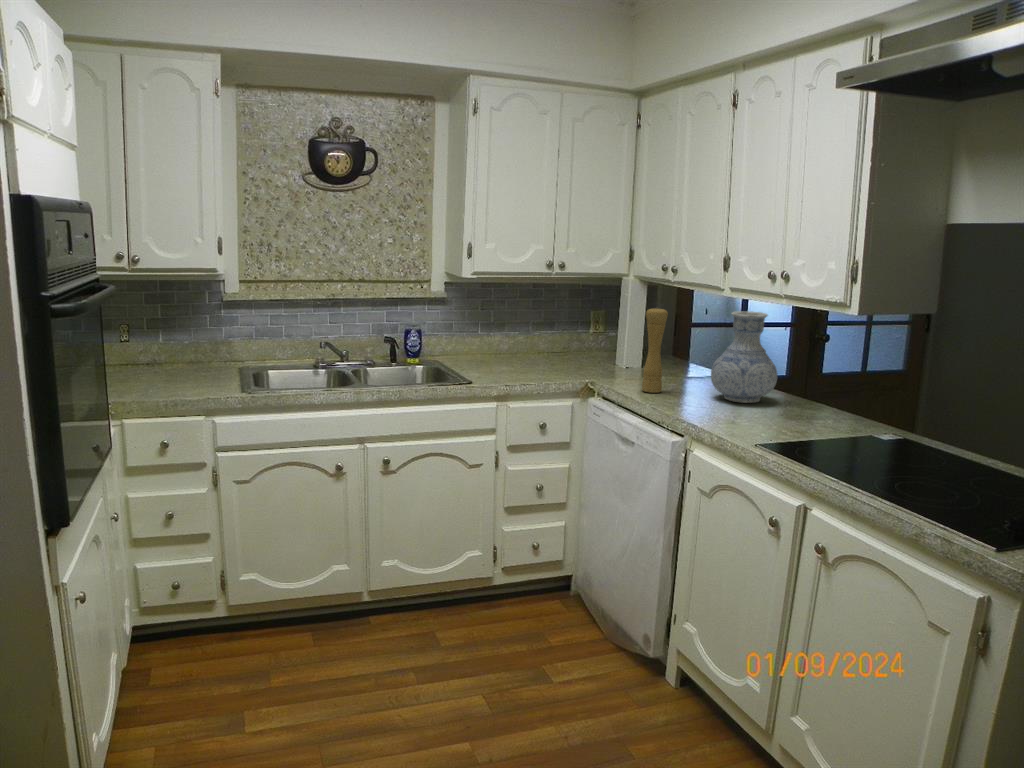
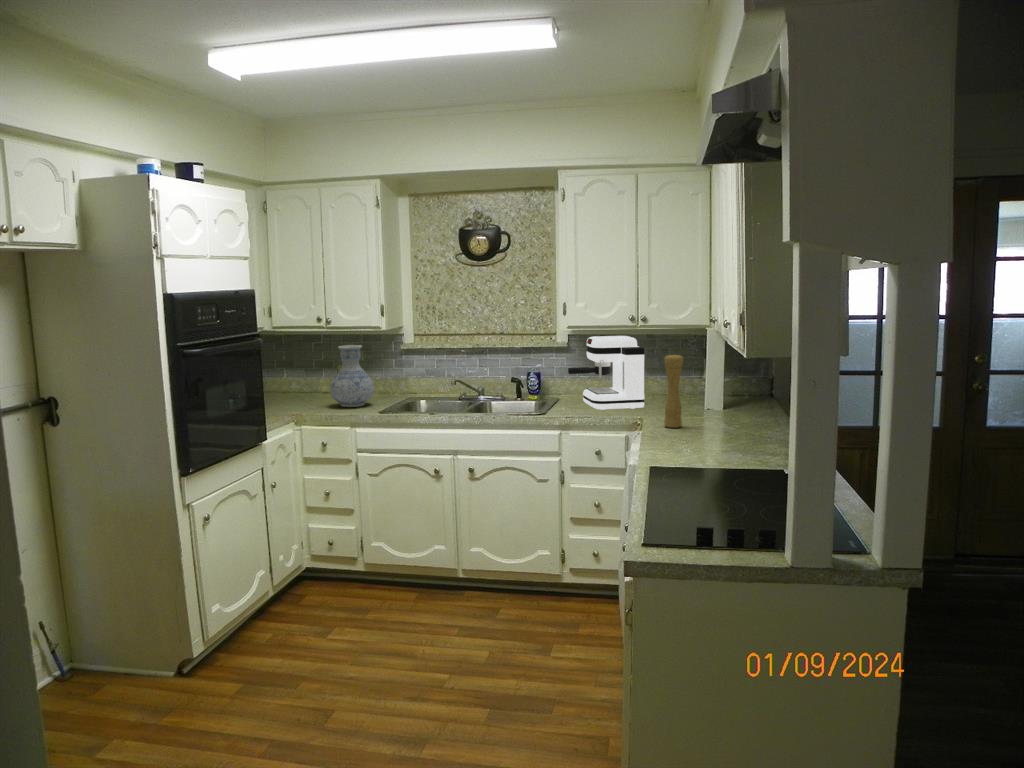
coffee maker: none [484,285,576,375] -> present [568,336,644,411]
vase: present [711,311,777,403] -> present [330,345,374,407]

